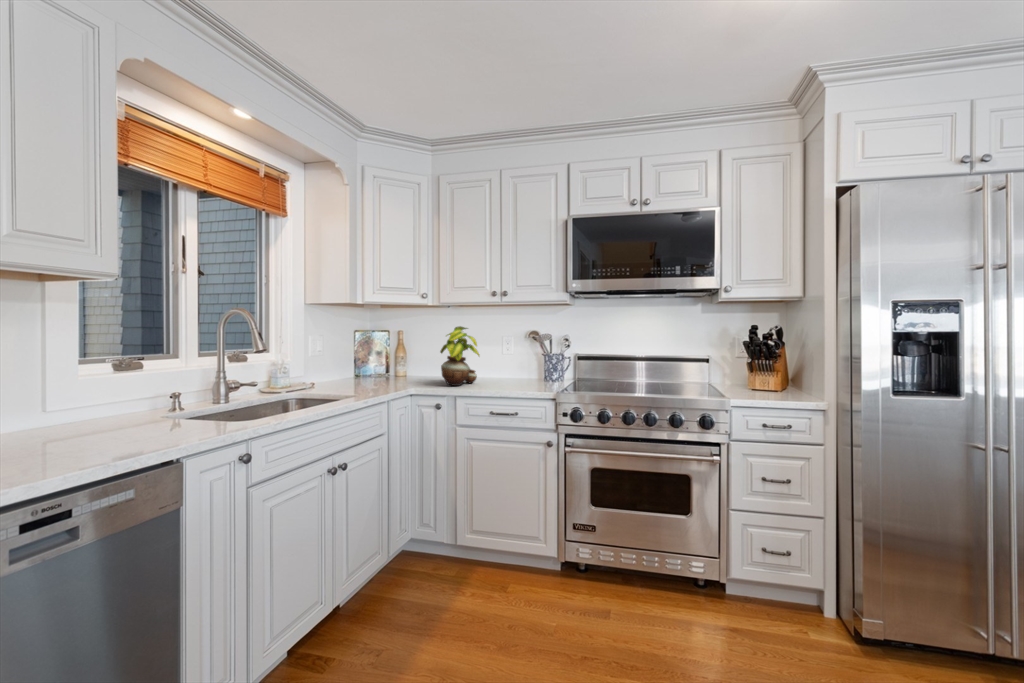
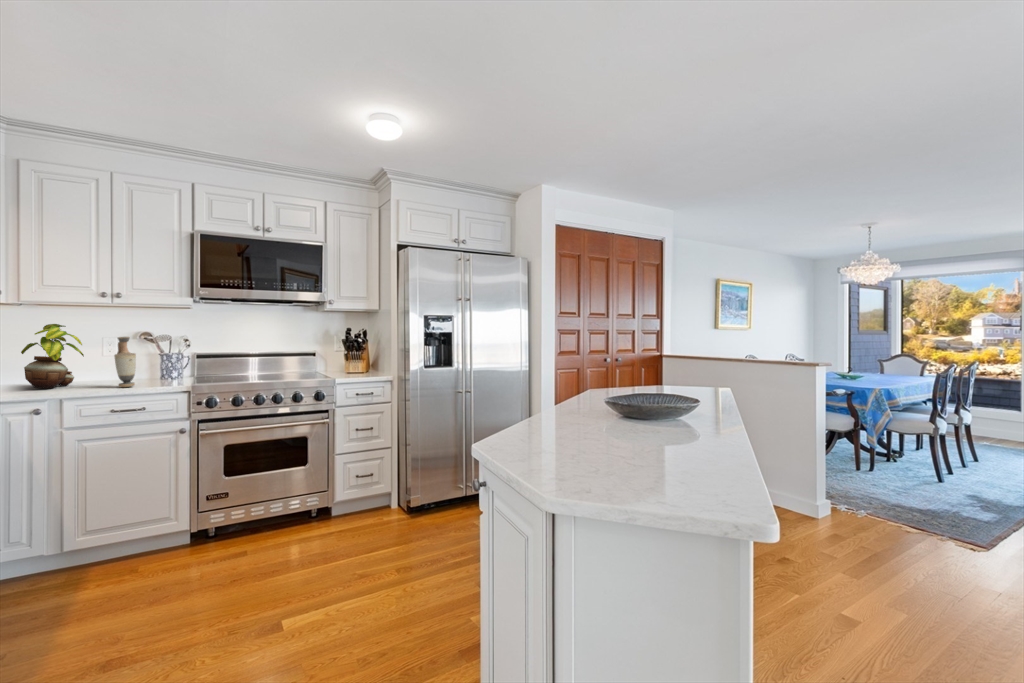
vase: none [499,338,516,390] -> present [114,337,136,387]

